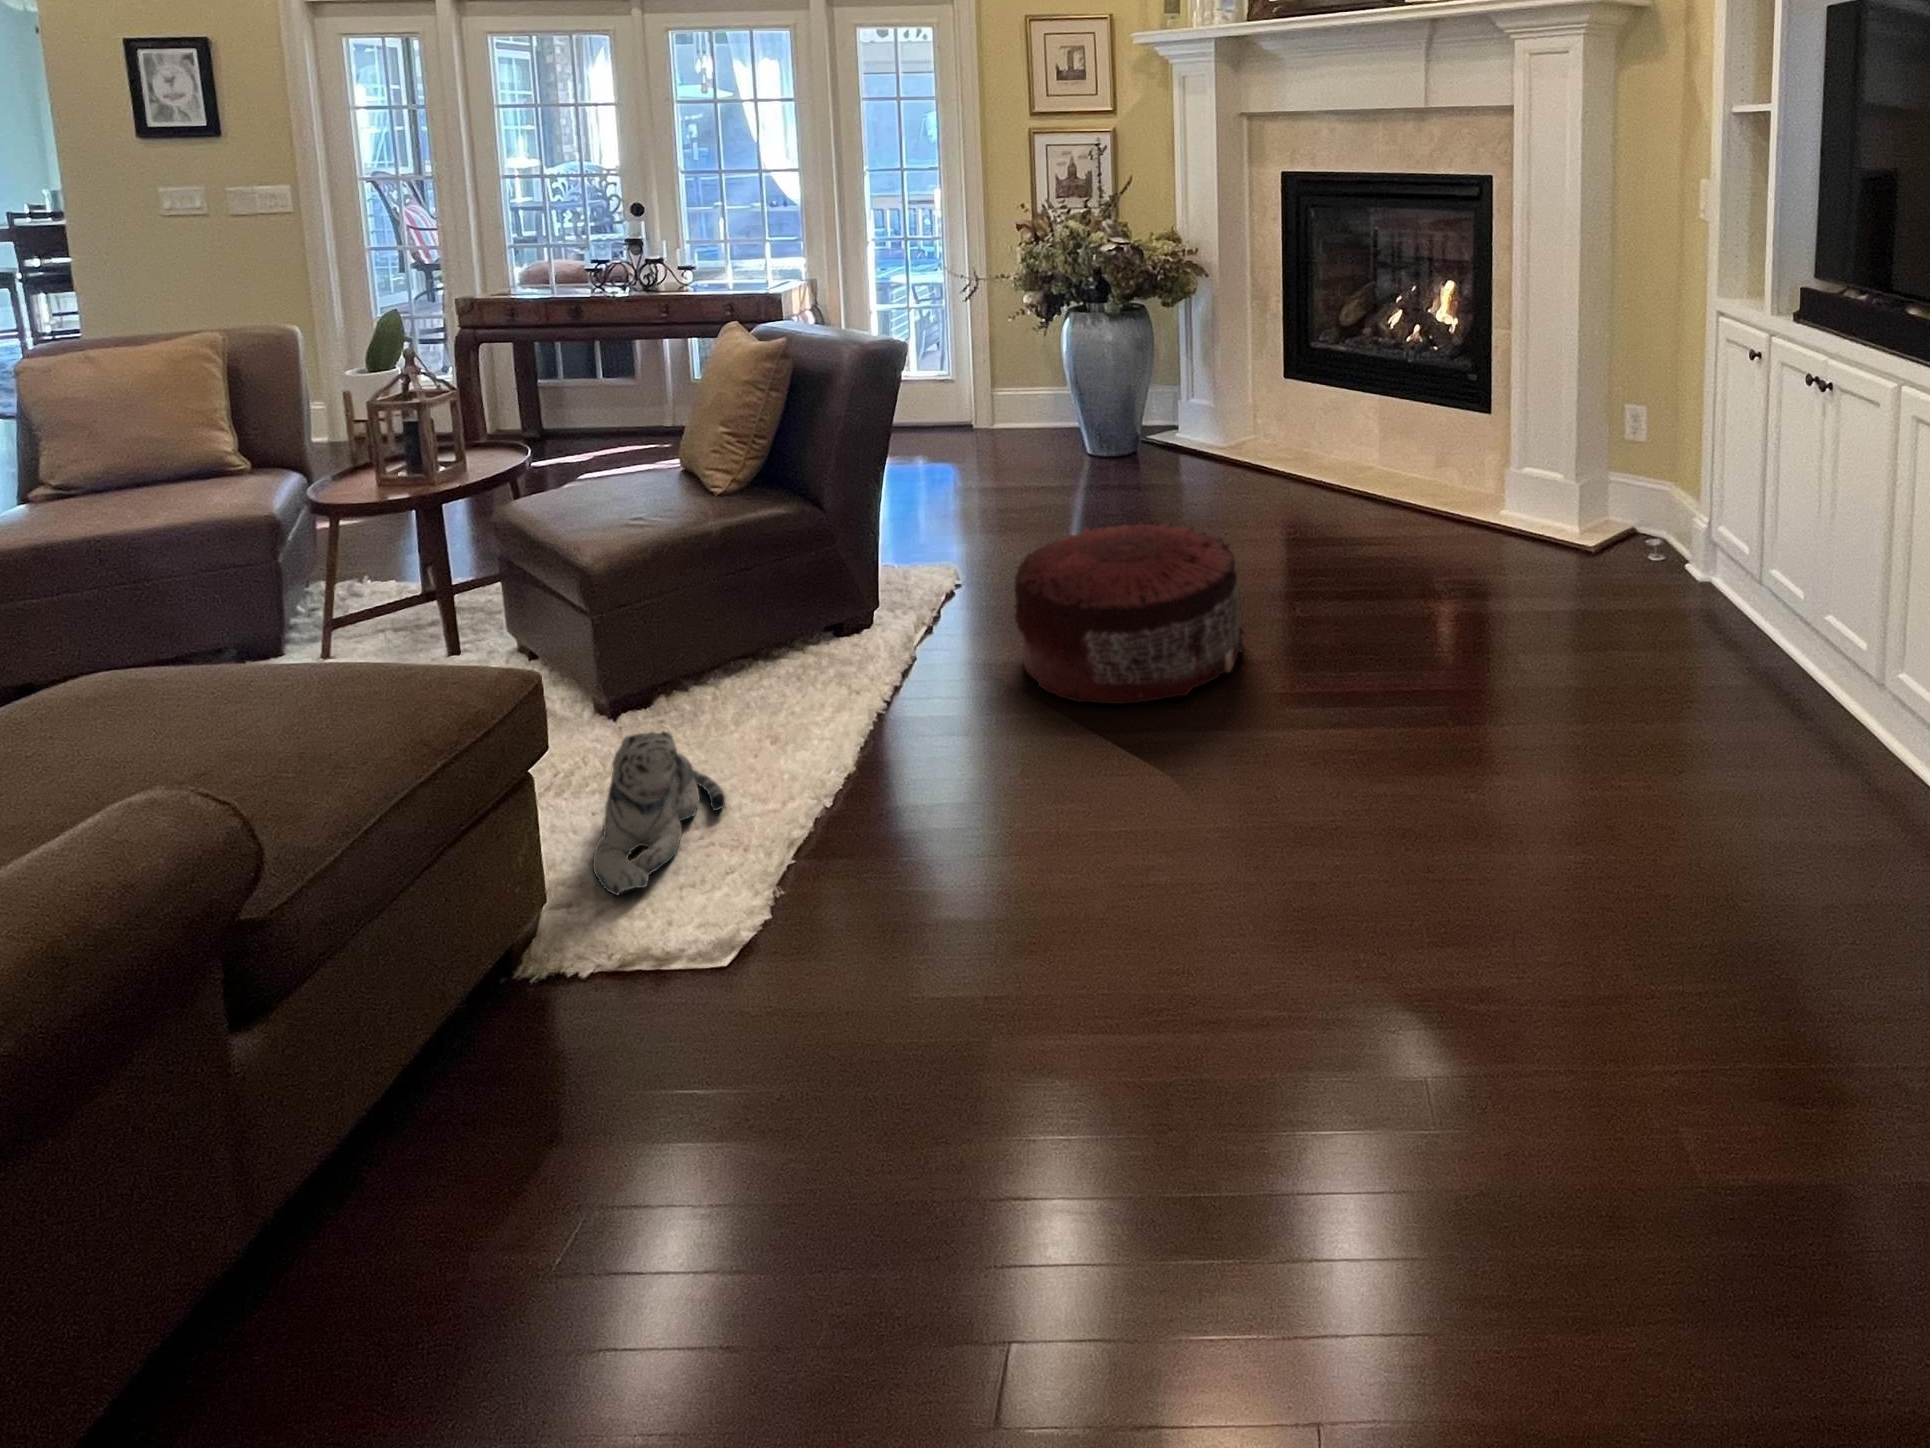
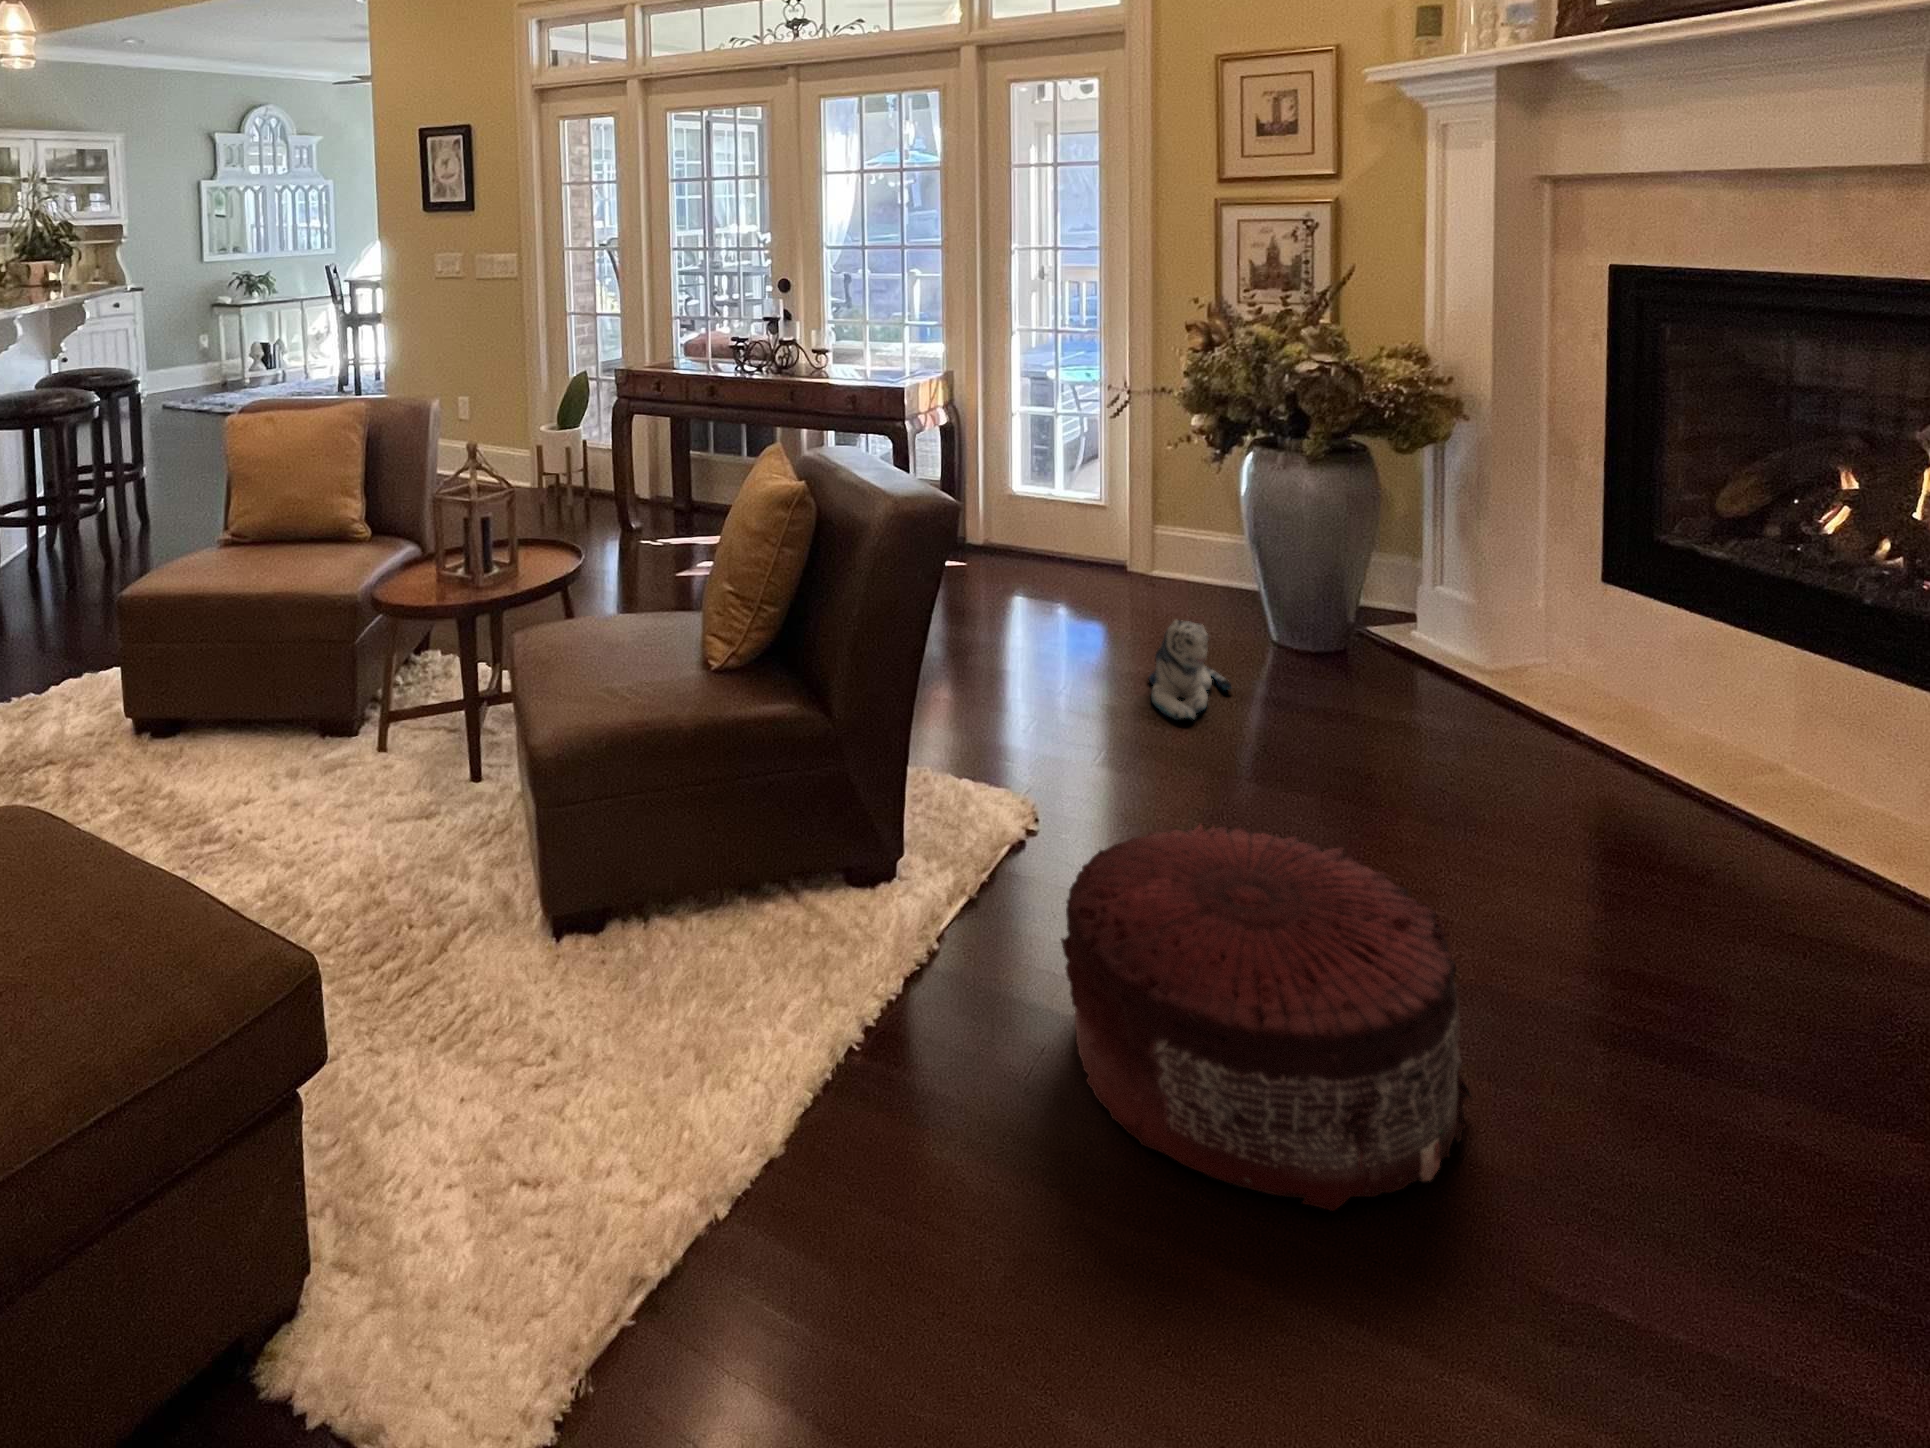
plush toy: present [593,732,725,896] -> present [1148,620,1231,720]

